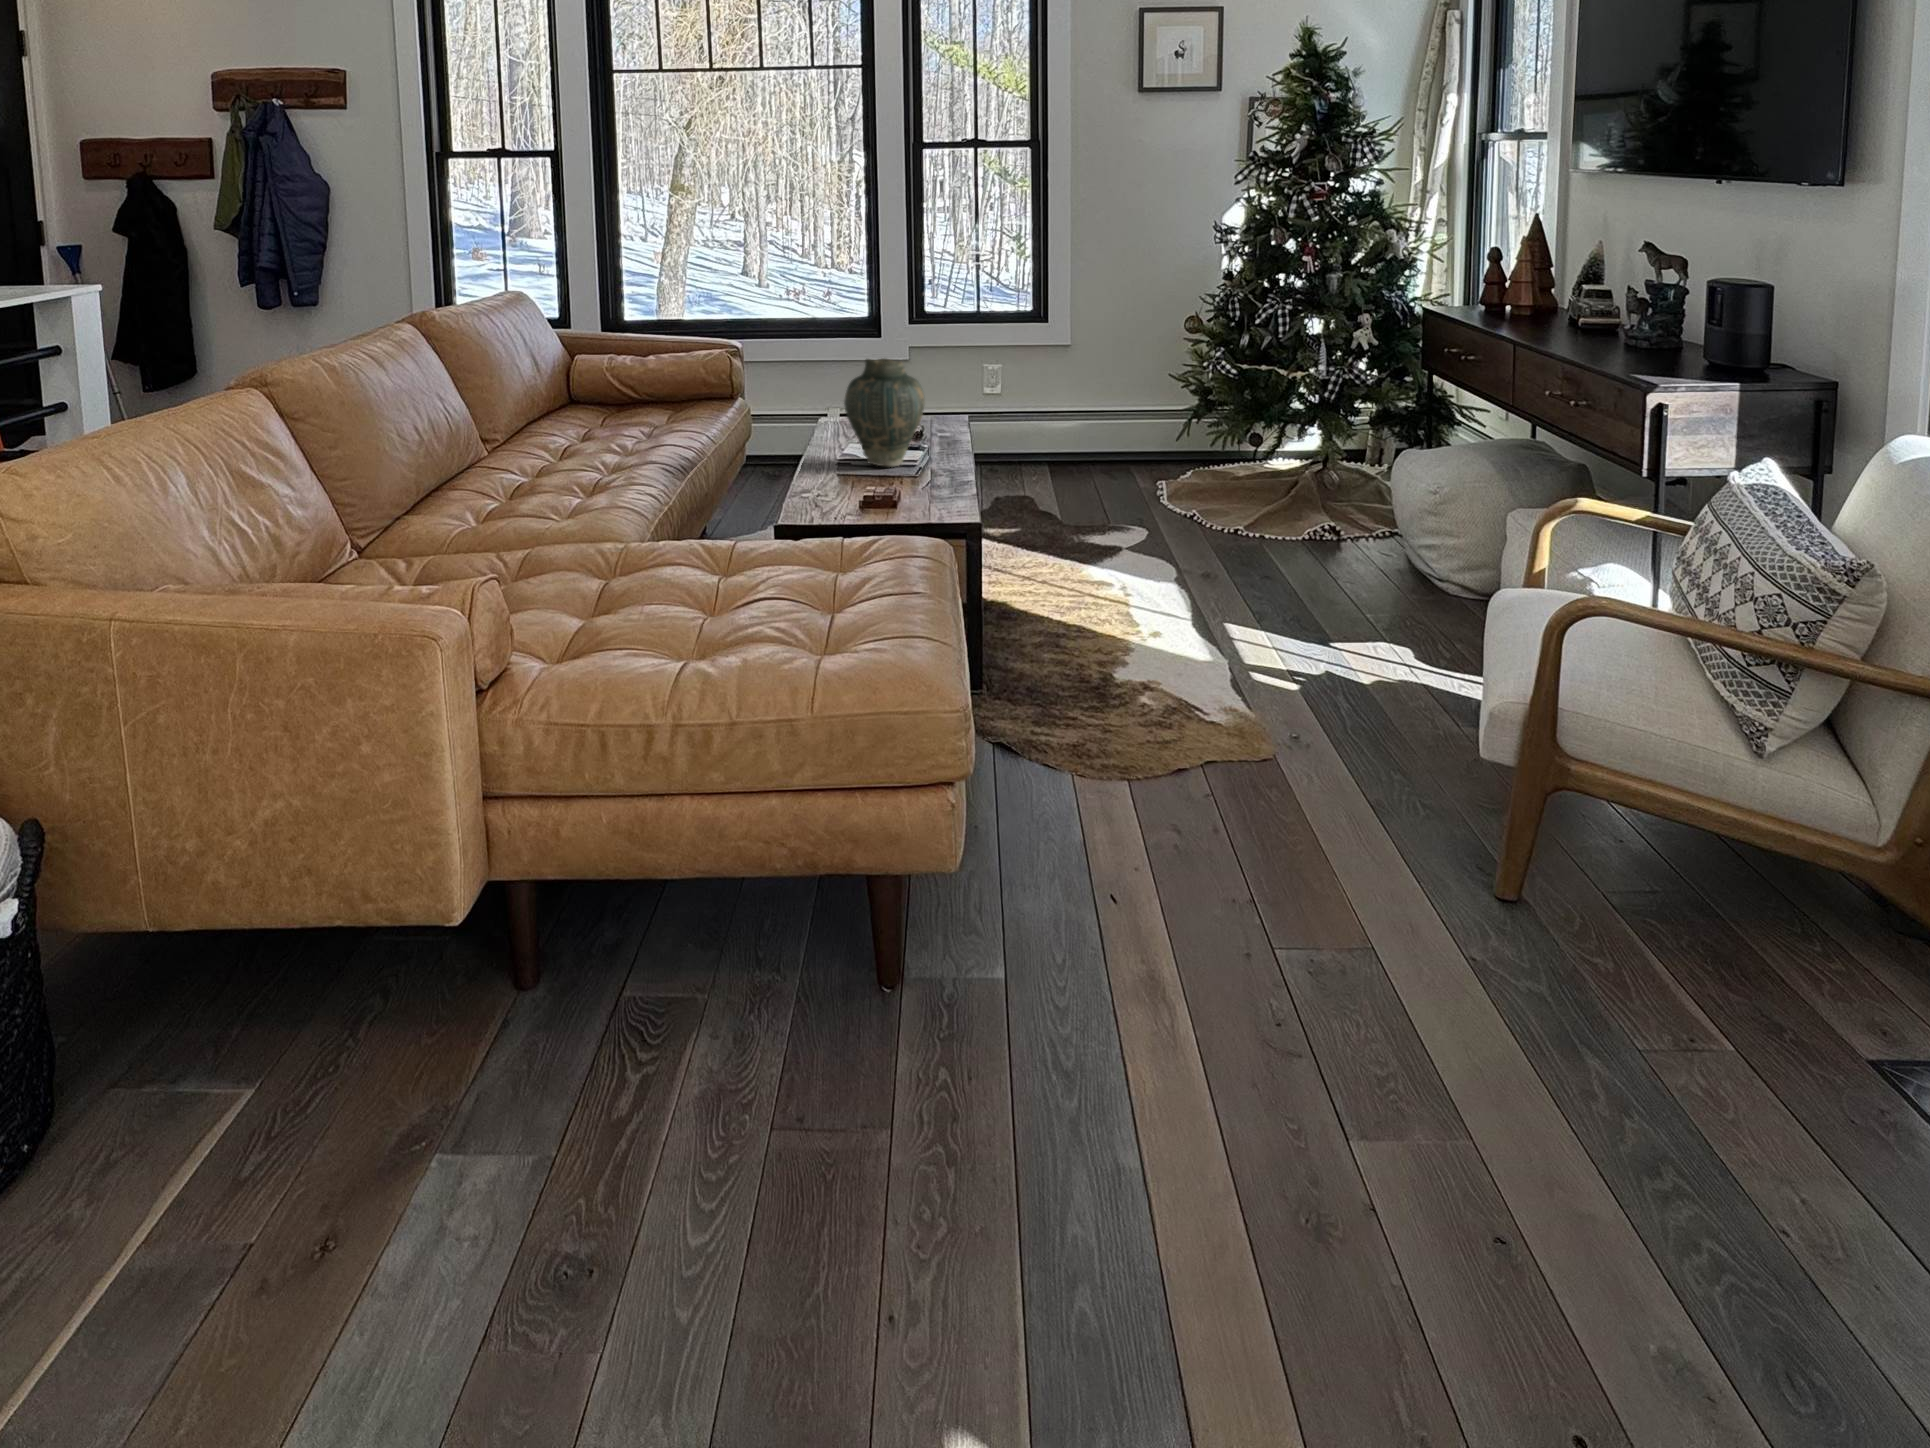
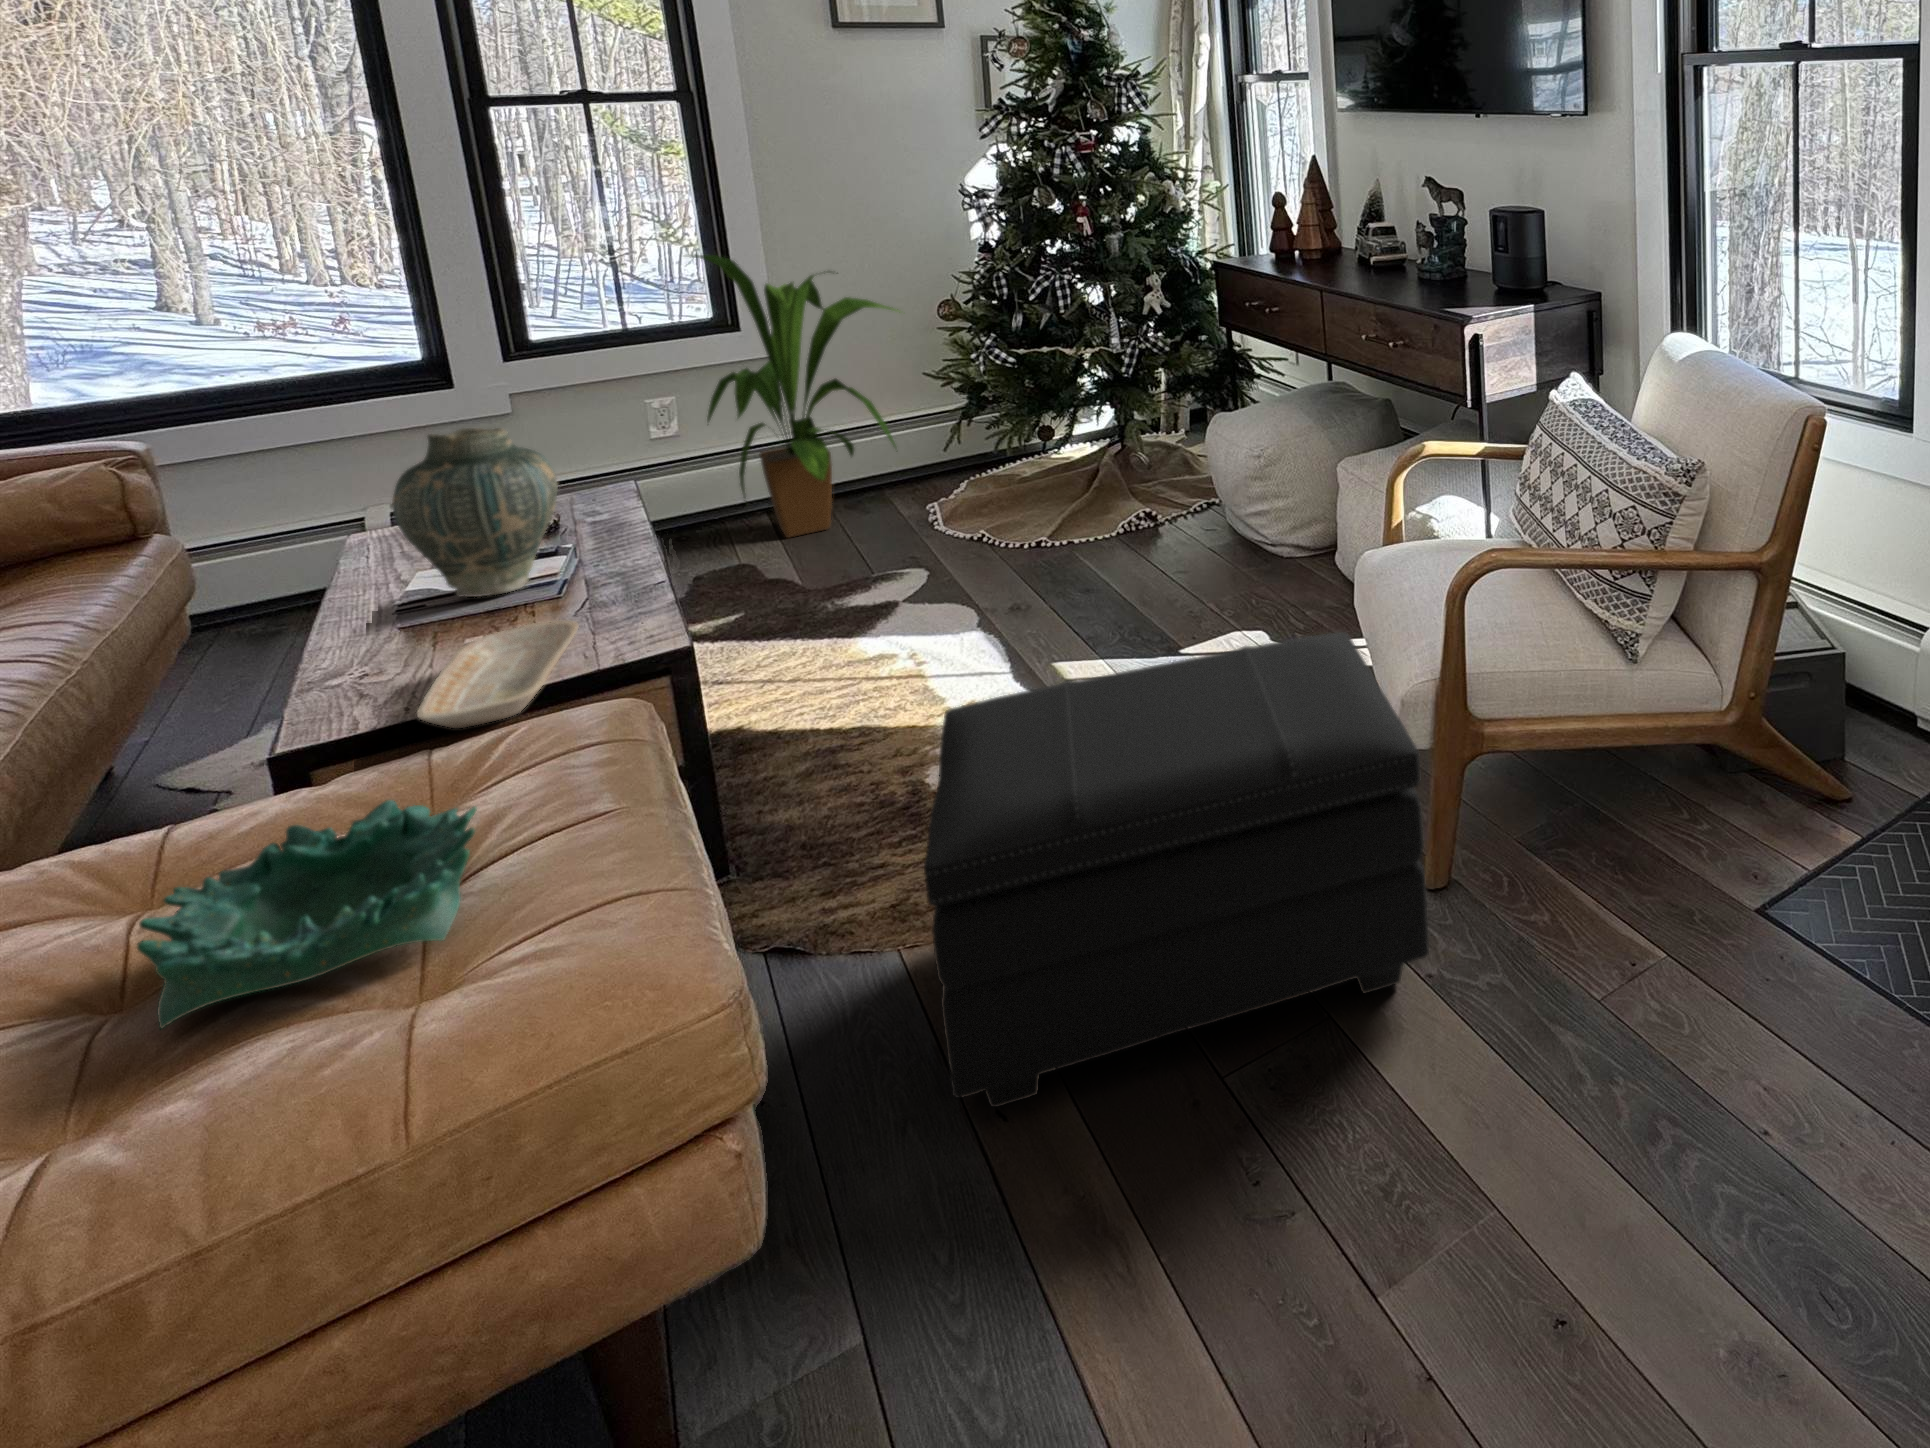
house plant: none [1017,262,1162,484] -> present [688,254,898,537]
tray: none [840,485,922,534] -> present [417,620,579,728]
decorative bowl: none [723,551,859,632] -> present [137,800,477,1028]
footstool: none [1083,609,1481,953] -> present [924,632,1429,1107]

